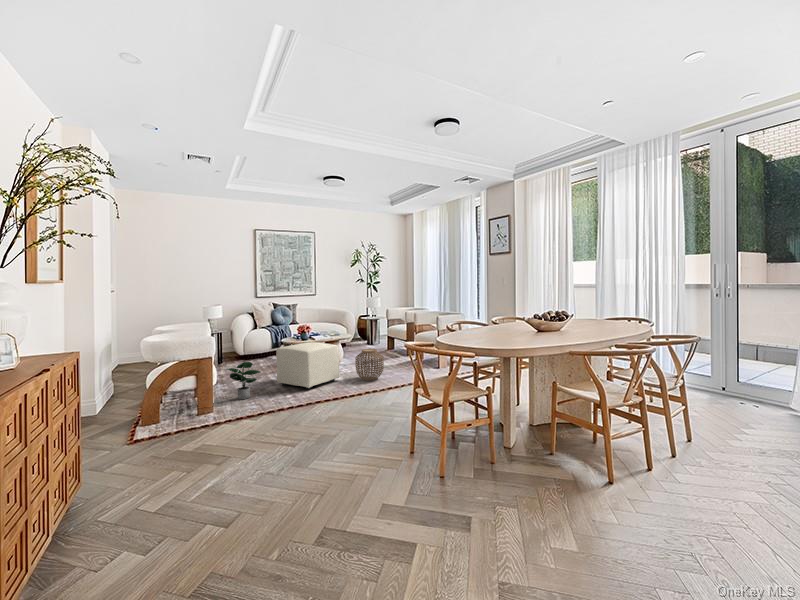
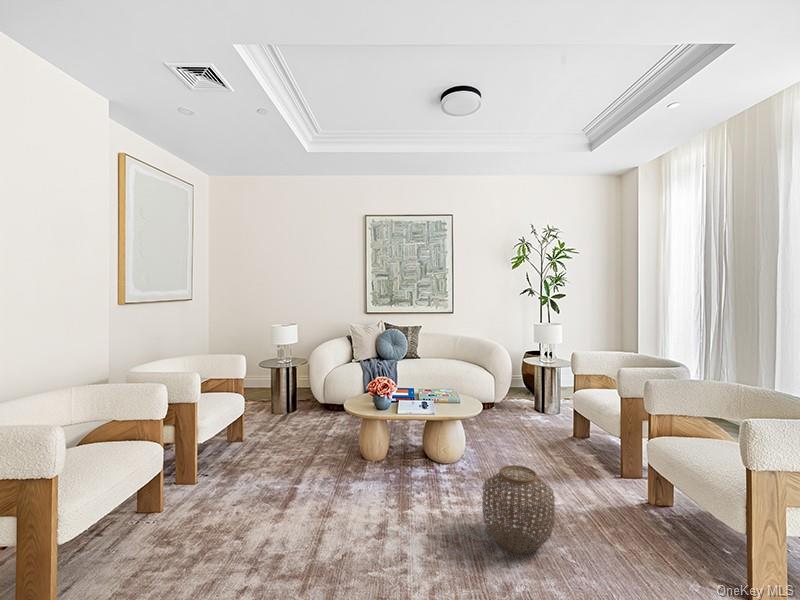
ottoman: present [276,342,339,389] -> none [315,425,445,558]
potted plant: present [227,362,261,399] -> none [182,469,255,562]

